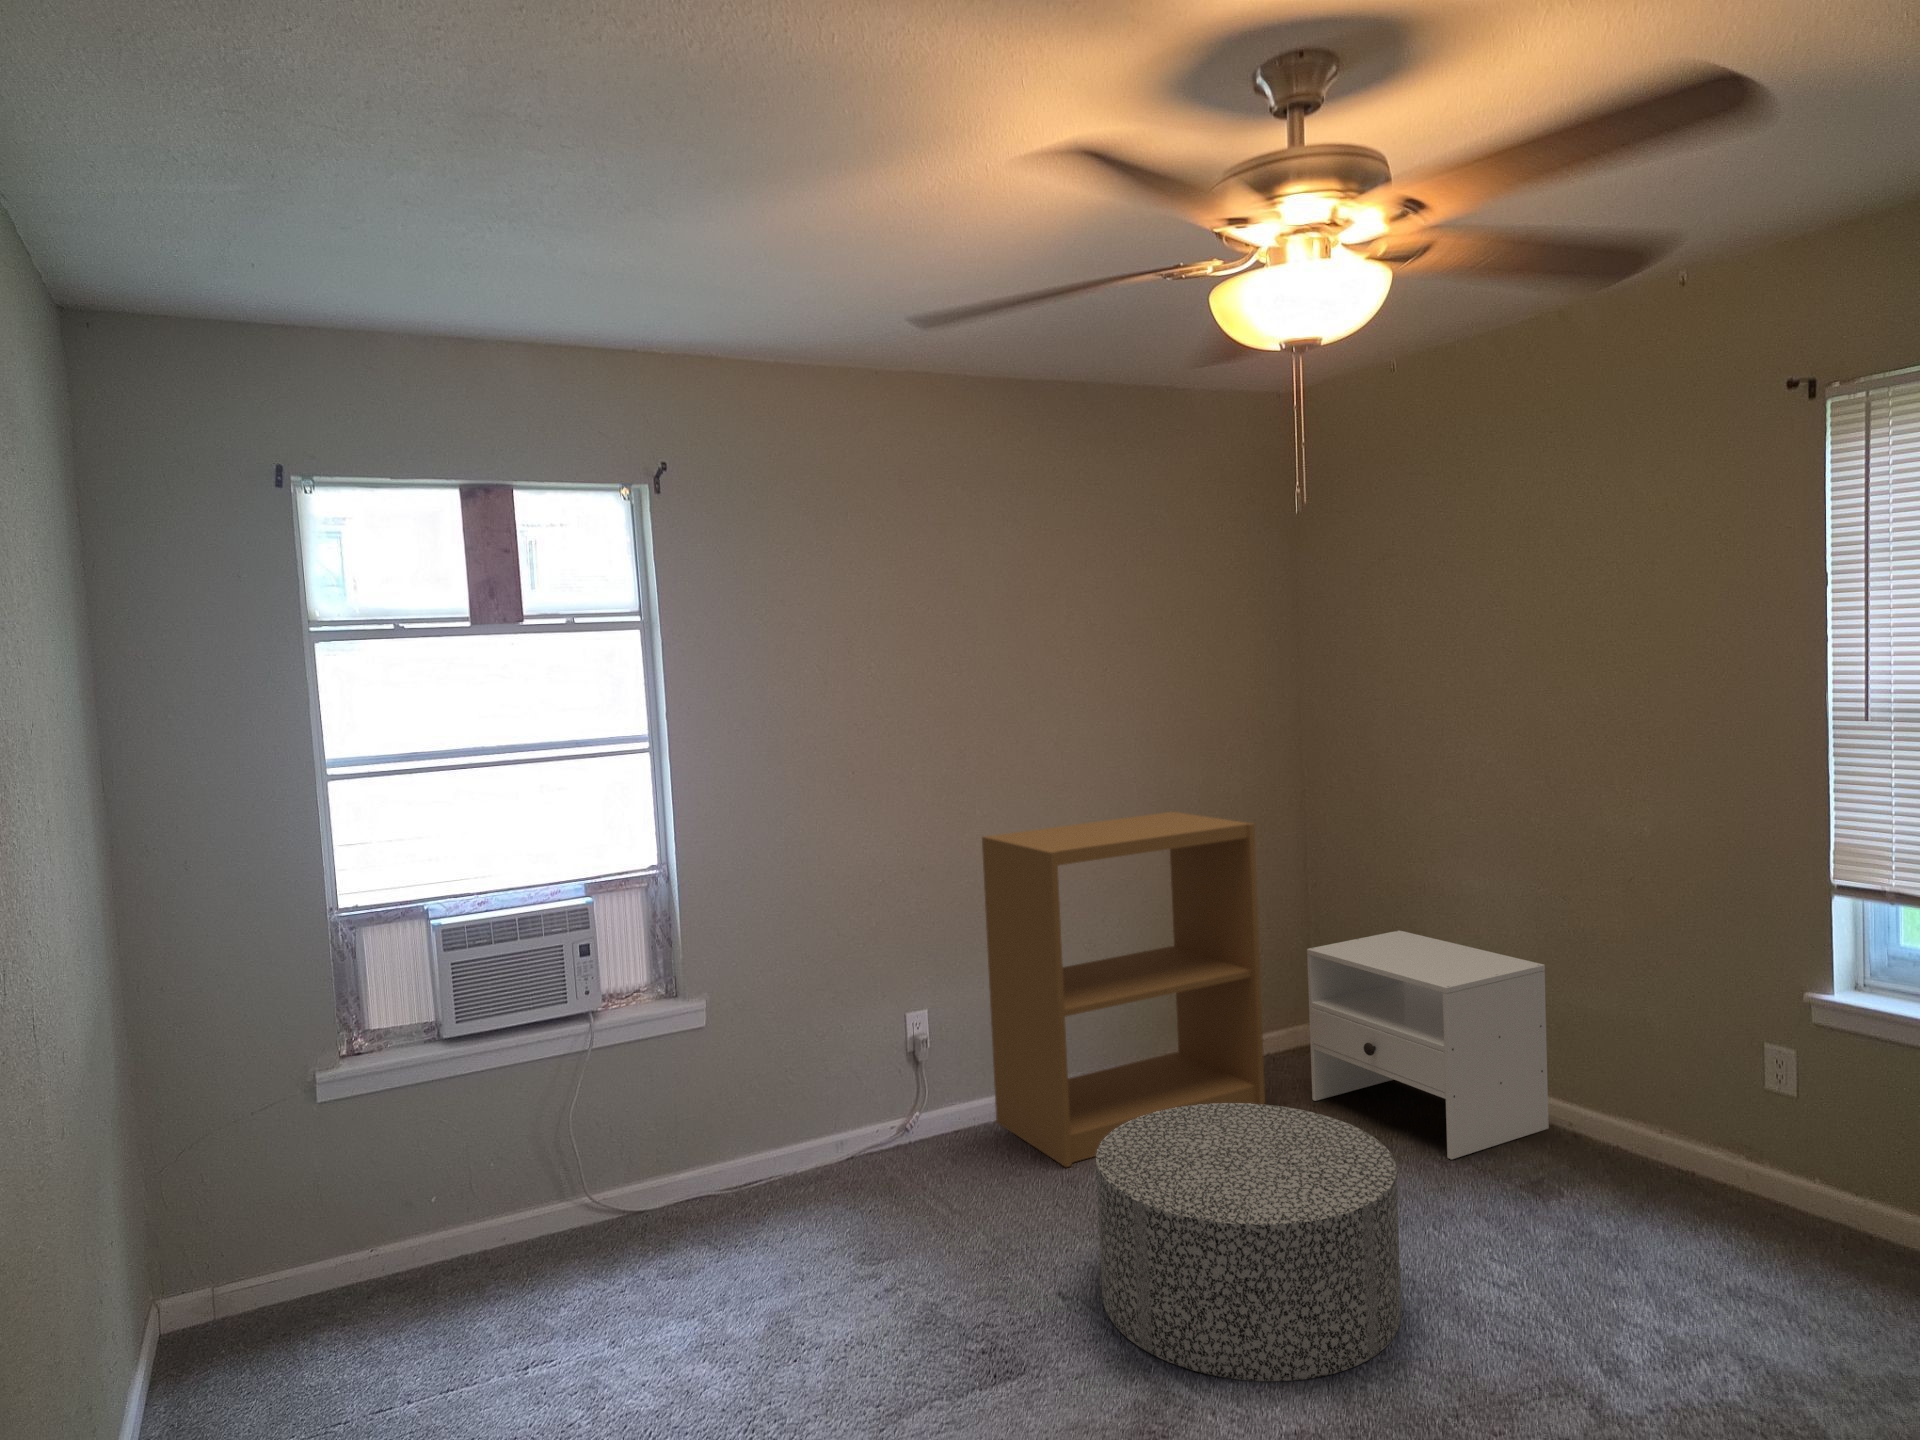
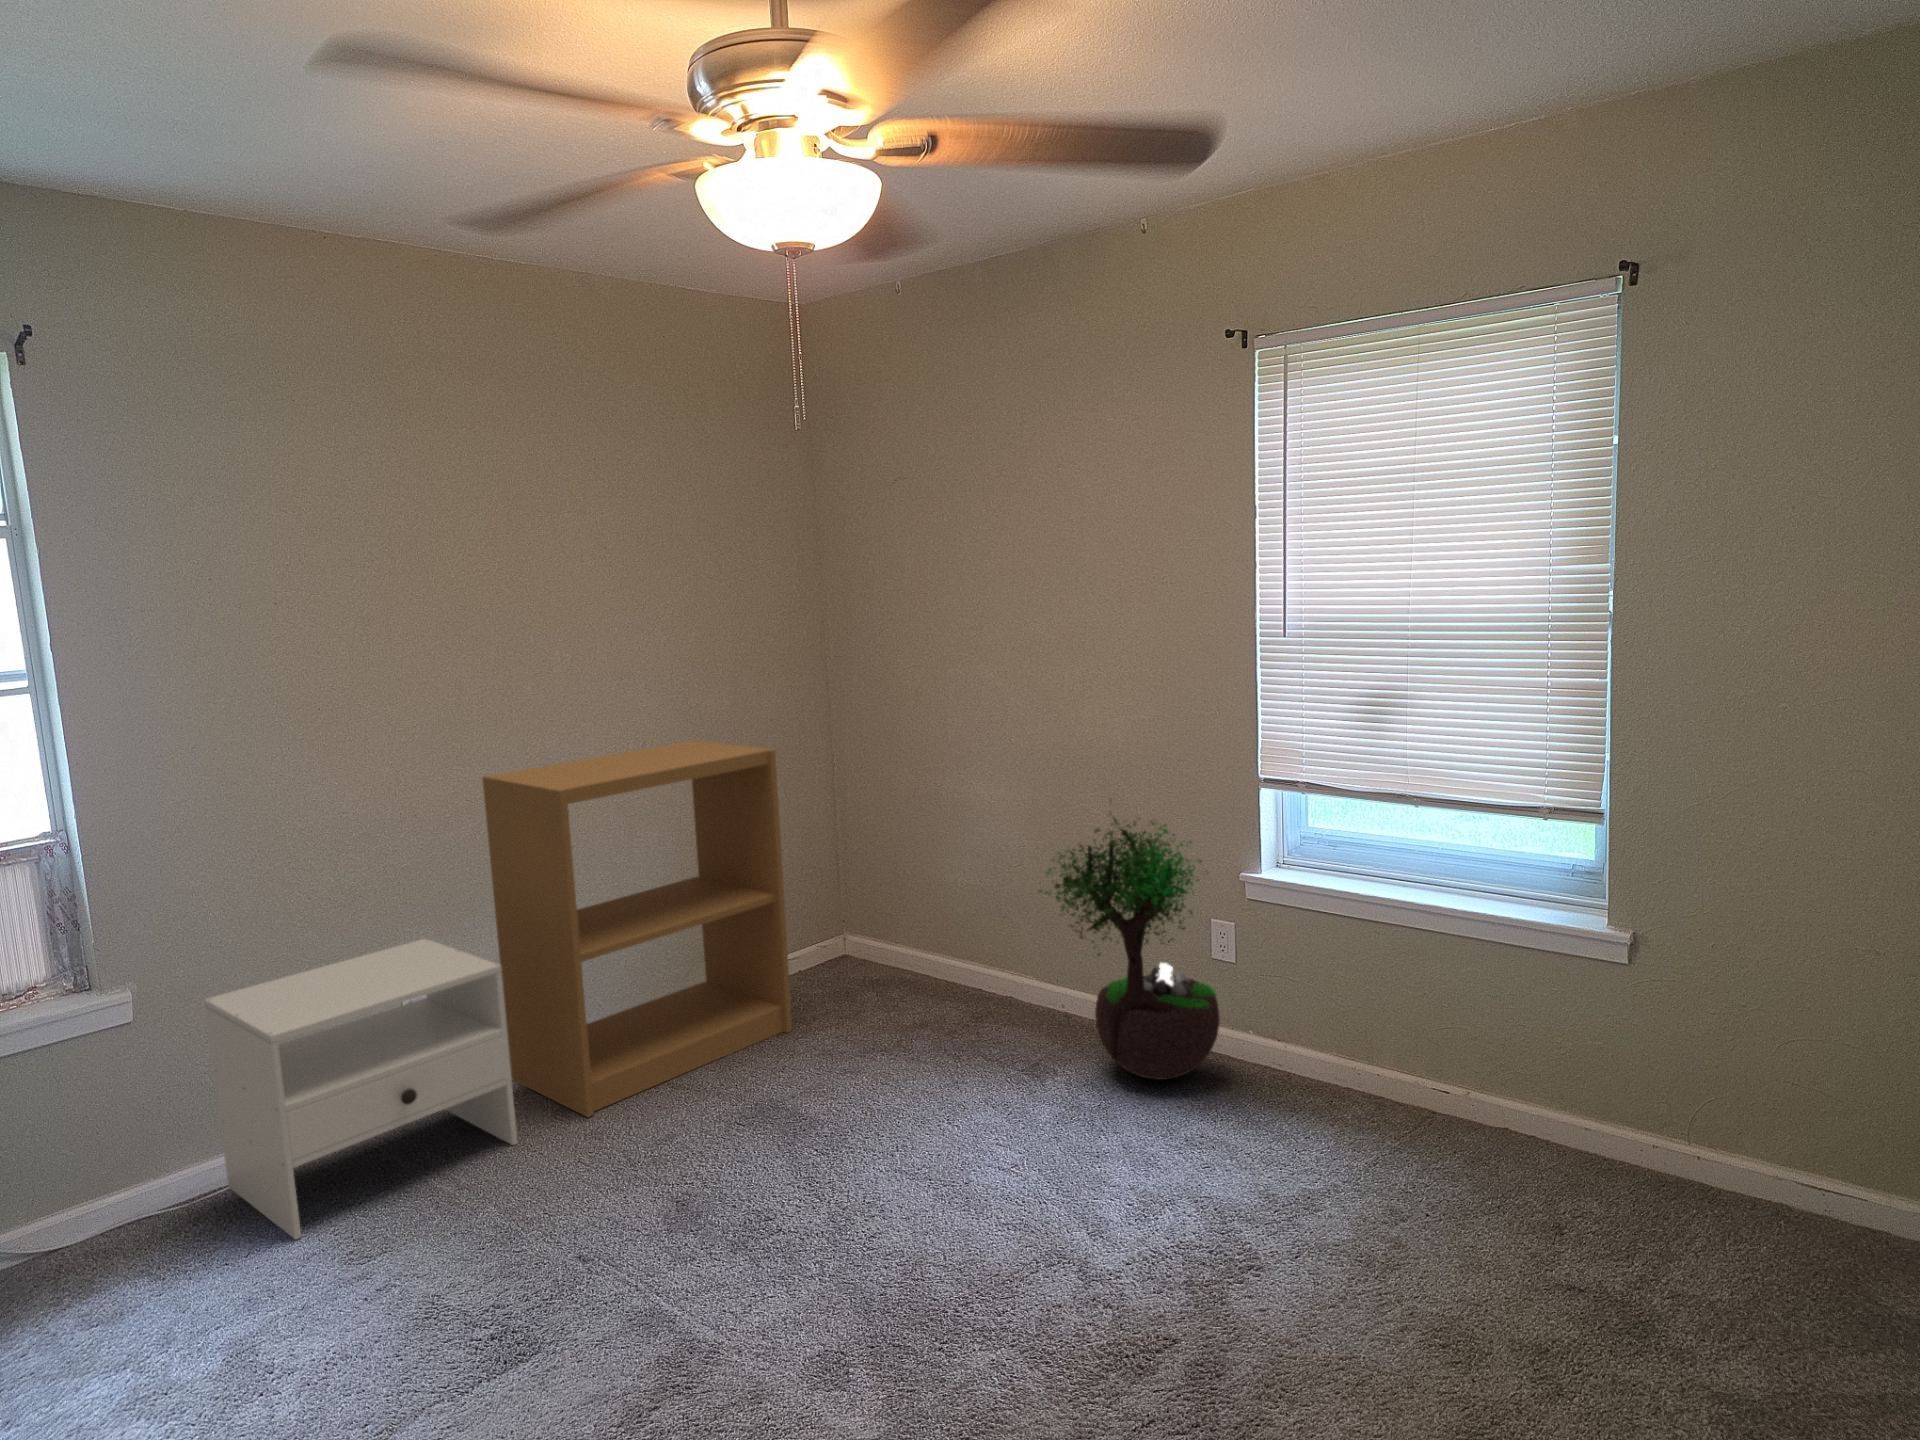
potted tree: none [1541,893,1774,1220] -> present [1038,800,1220,1080]
nightstand: present [1307,930,1549,1160] -> present [204,939,517,1239]
ottoman: present [1096,1103,1401,1381] -> none [614,1029,919,1311]

